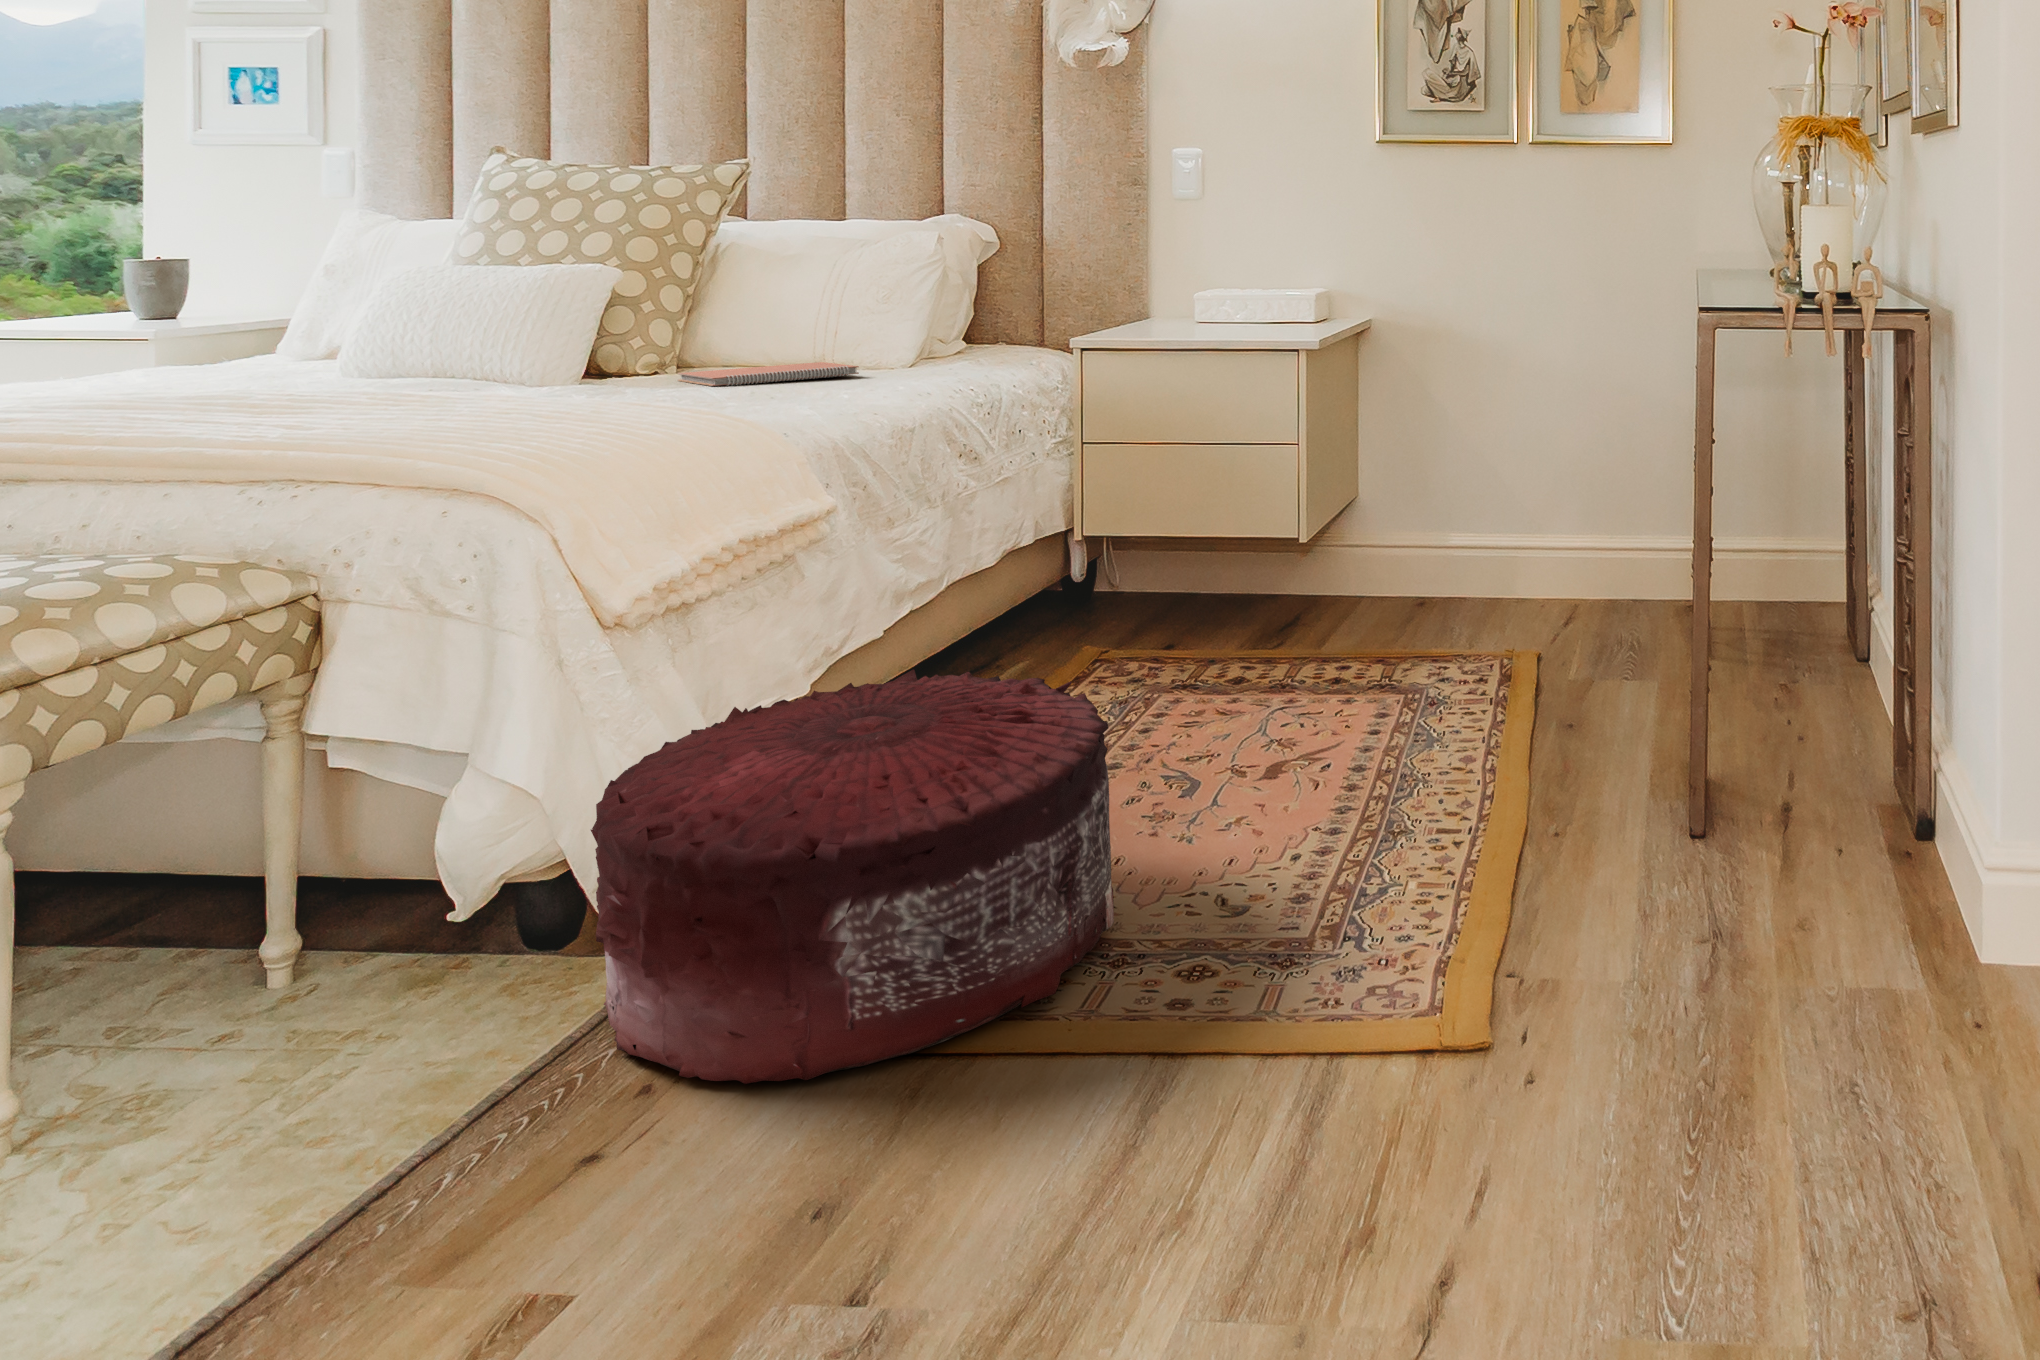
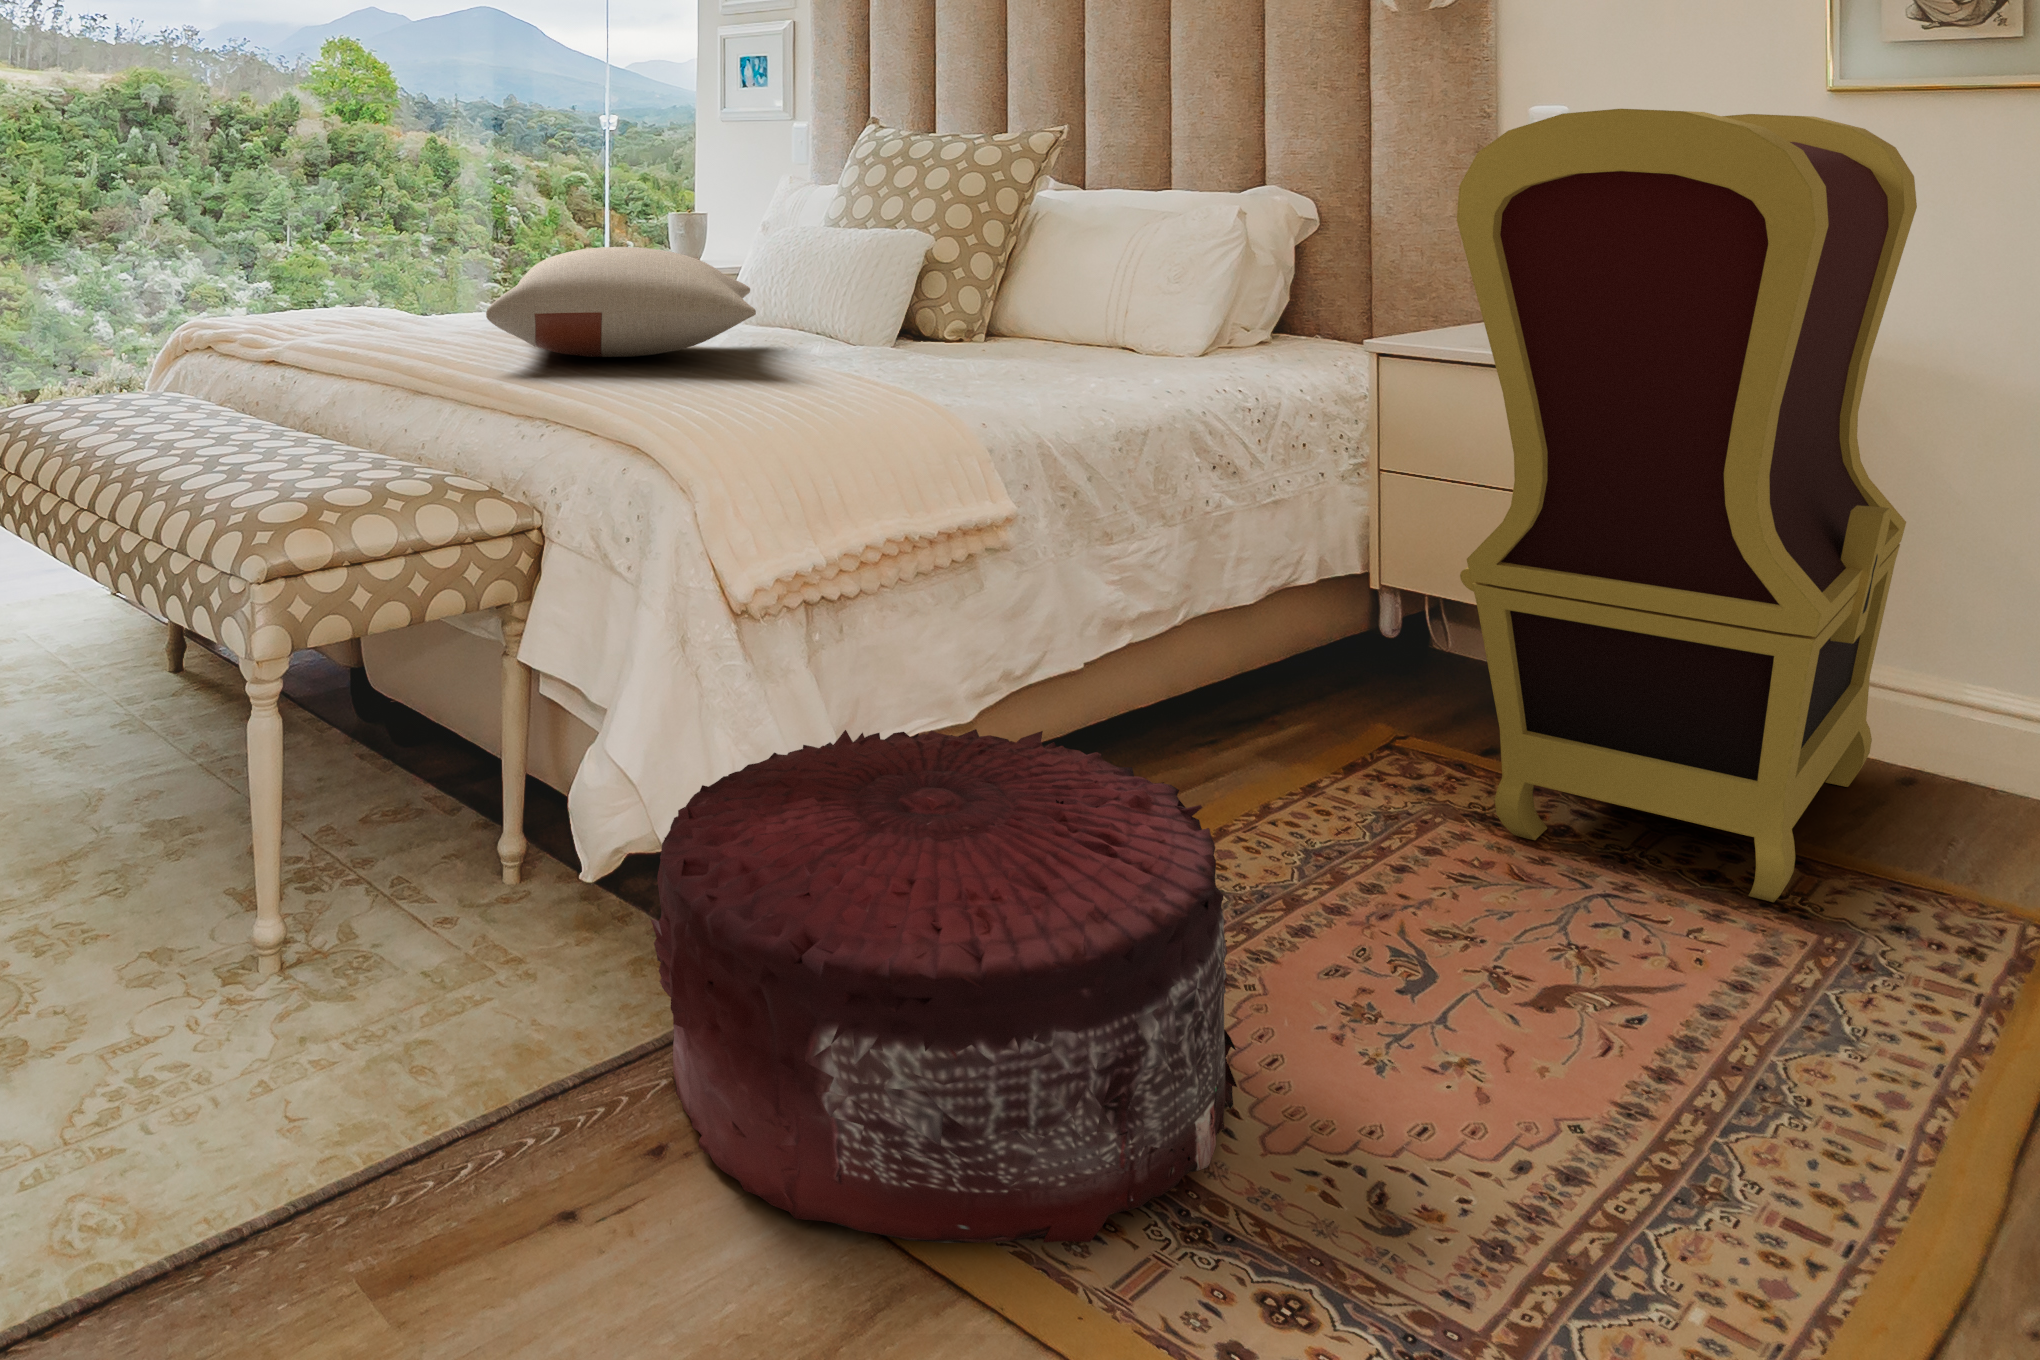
armchair: none [1174,180,1411,691] -> present [1457,109,1917,903]
pillow: none [151,302,543,420] -> present [486,247,756,357]
notebook: present [678,362,859,386] -> none [934,326,1107,347]

